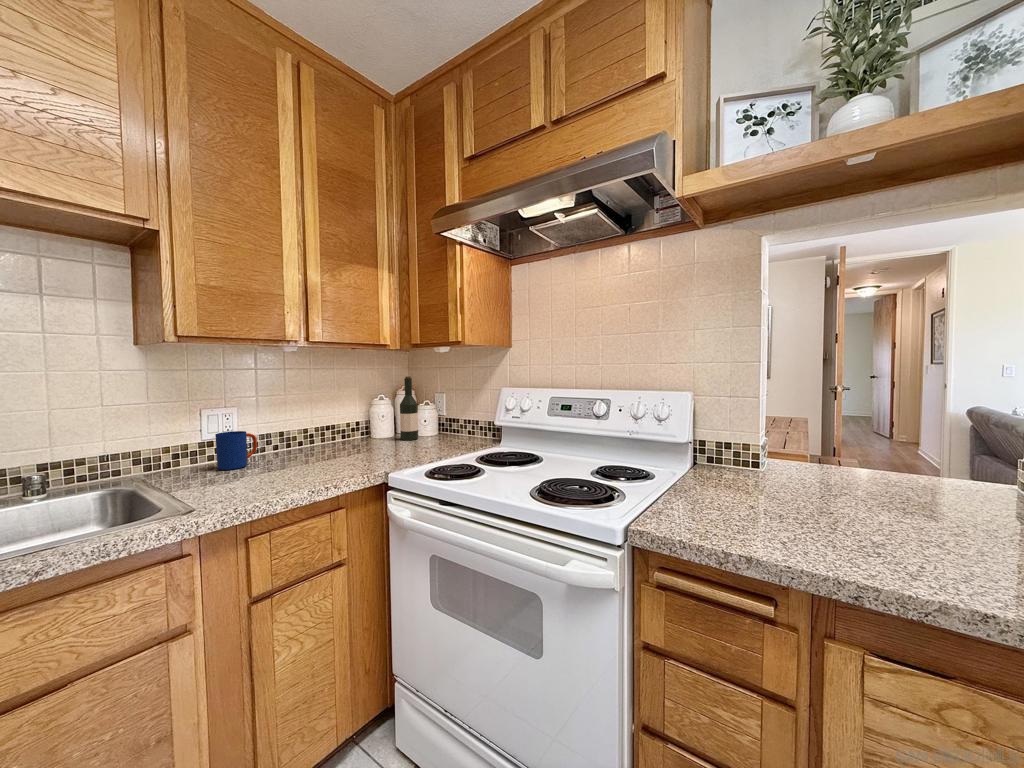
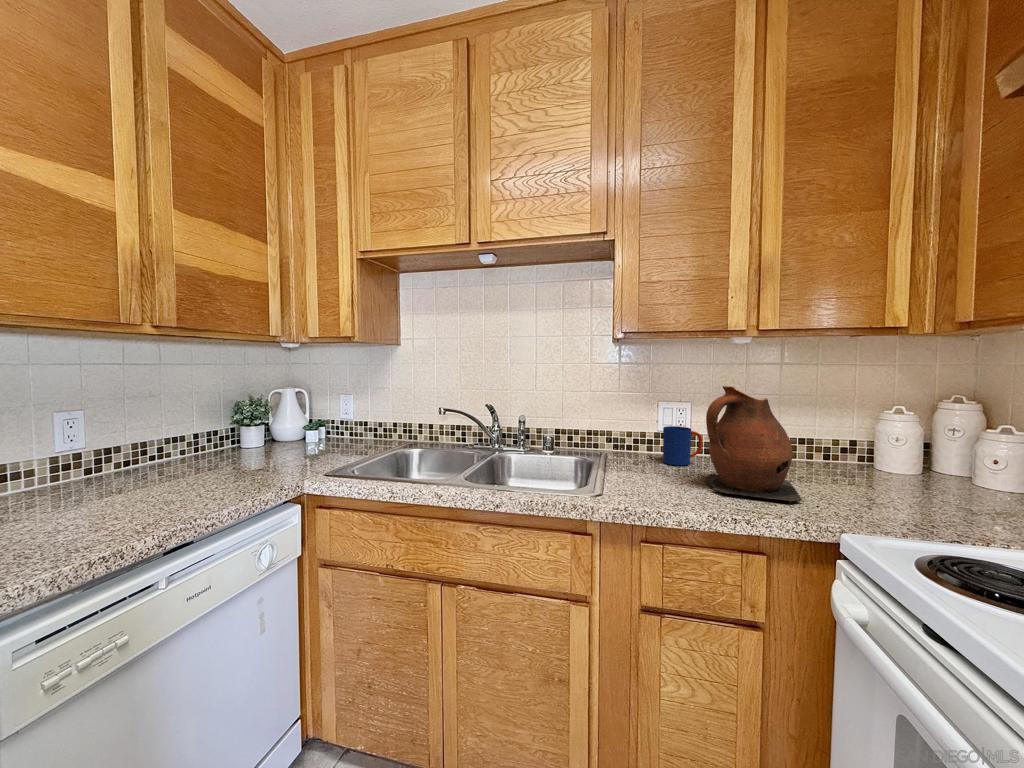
wine bottle: present [400,376,418,440] -> none [931,379,978,490]
ceramic pitcher: none [272,388,354,476] -> present [704,386,802,503]

